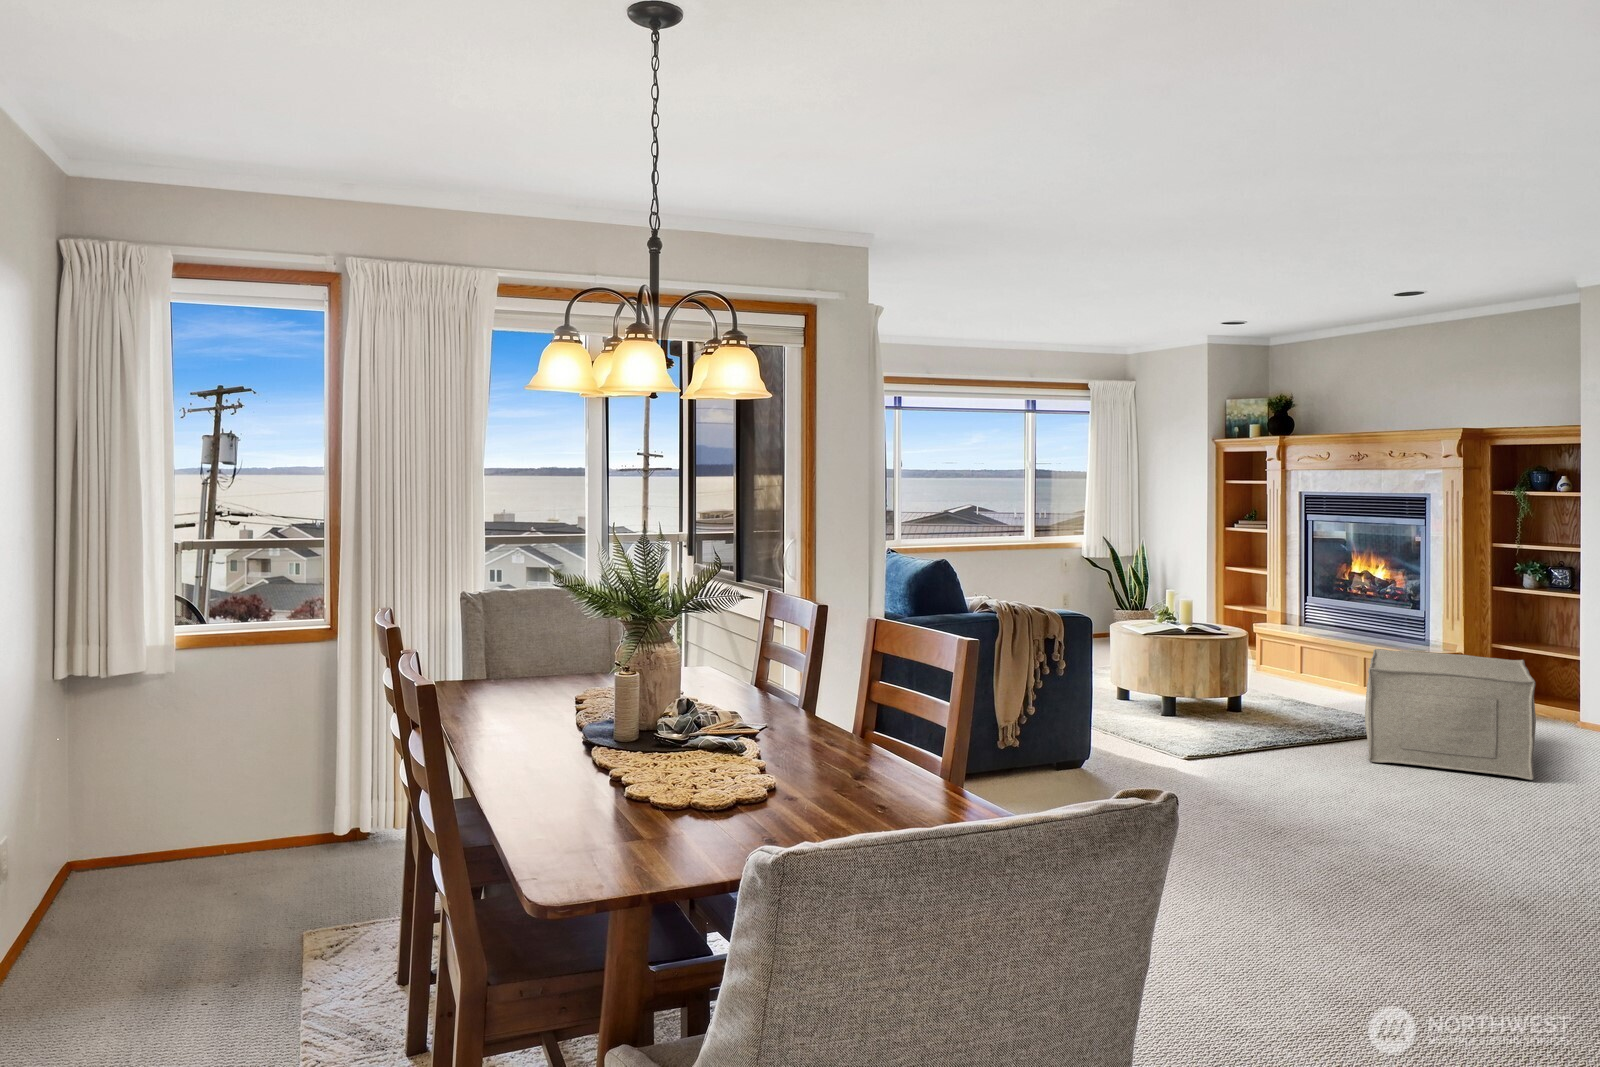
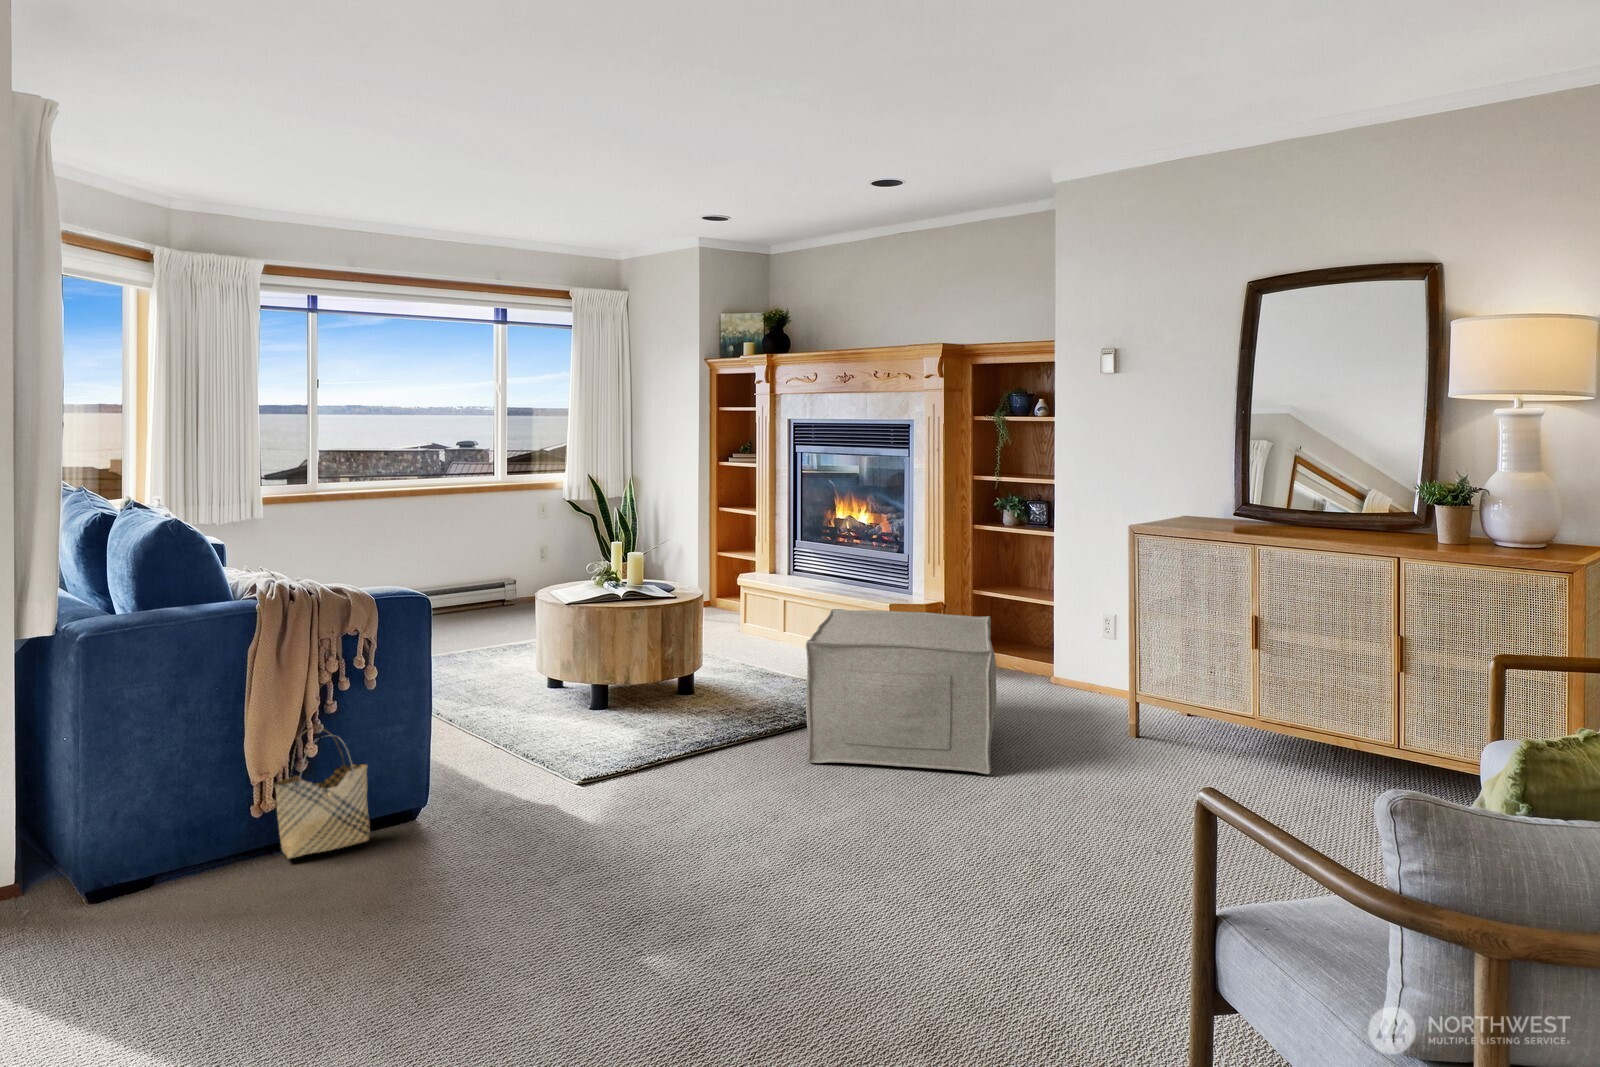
woven basket: none [1026,699,1078,779] -> present [274,727,370,859]

